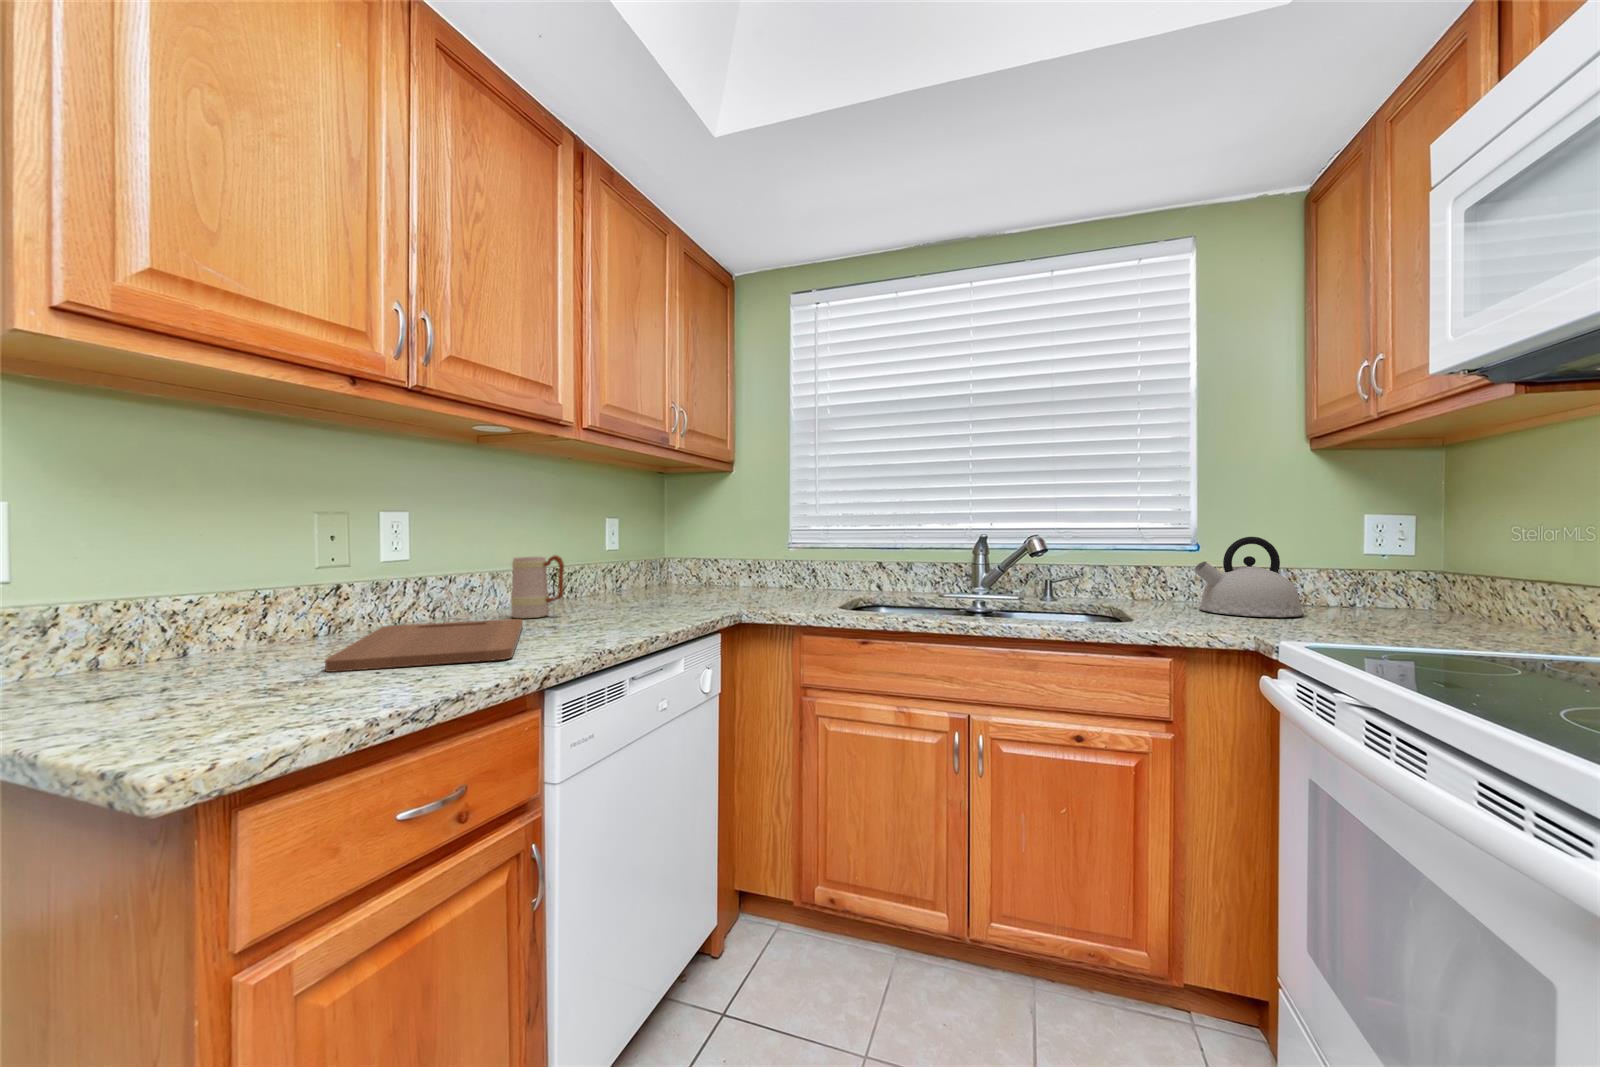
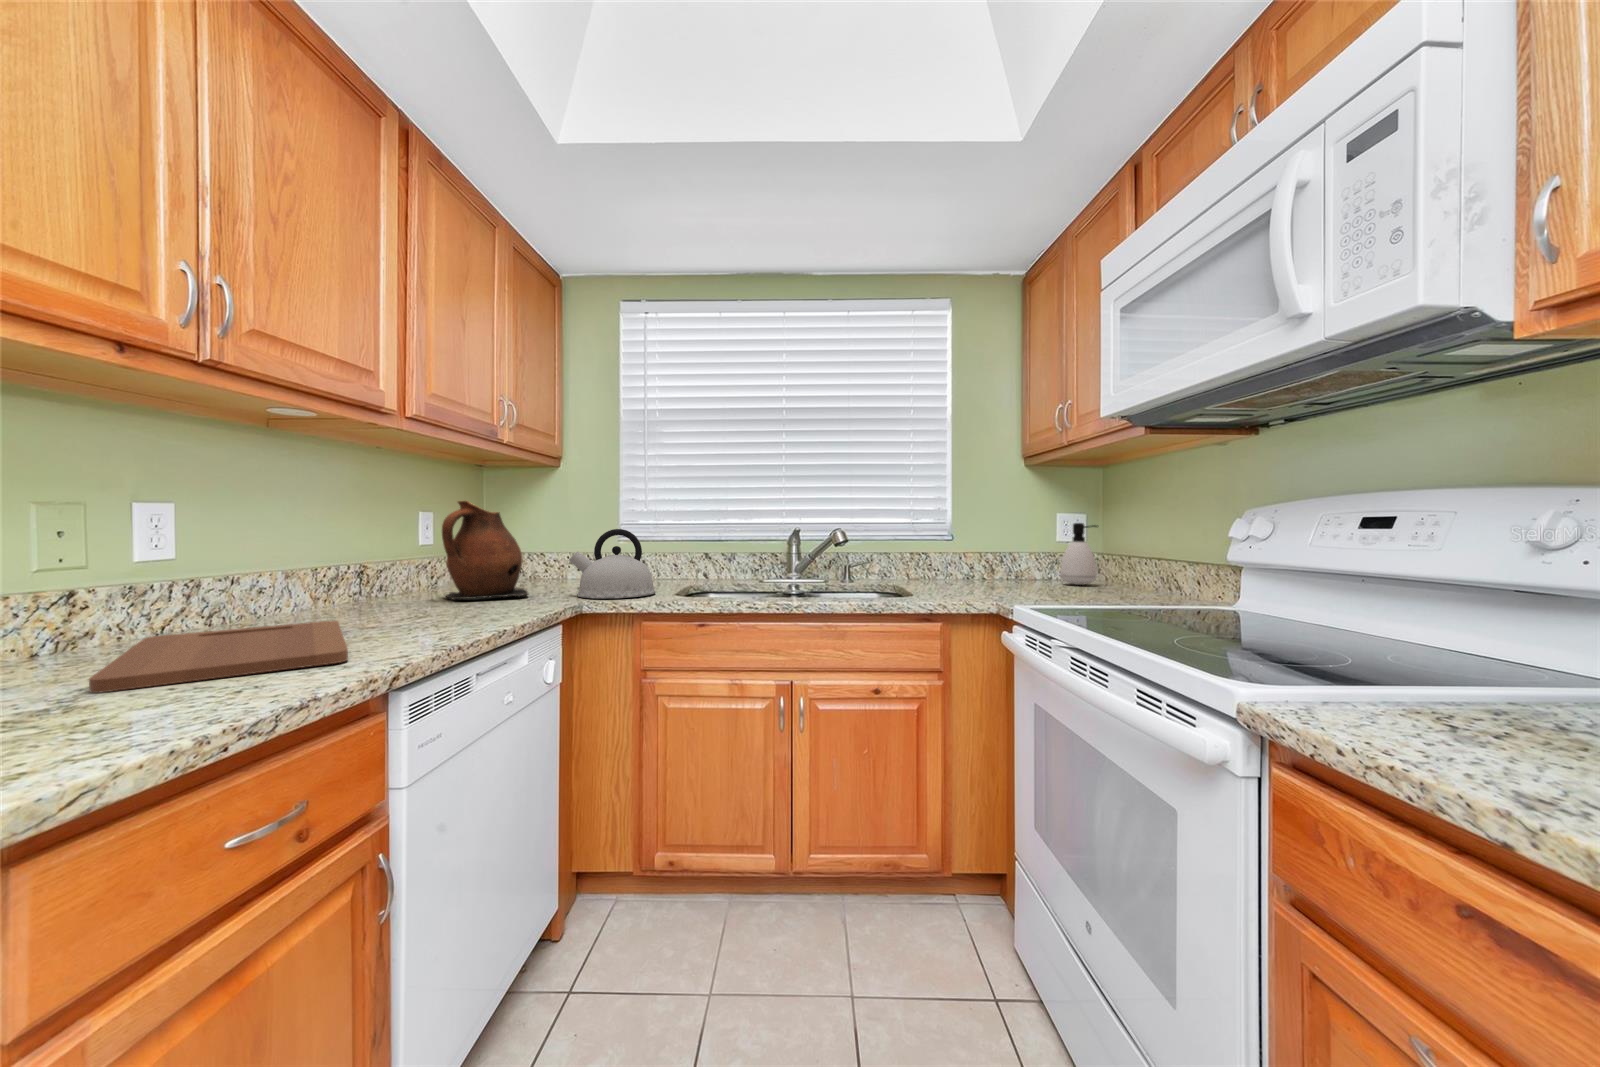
ceramic pitcher: none [621,507,698,604] -> present [442,501,528,599]
soap dispenser: none [1366,529,1432,616] -> present [1060,523,1097,585]
kettle: present [1194,537,1304,617] -> present [569,529,656,599]
mug: present [511,555,564,618] -> none [314,551,381,621]

